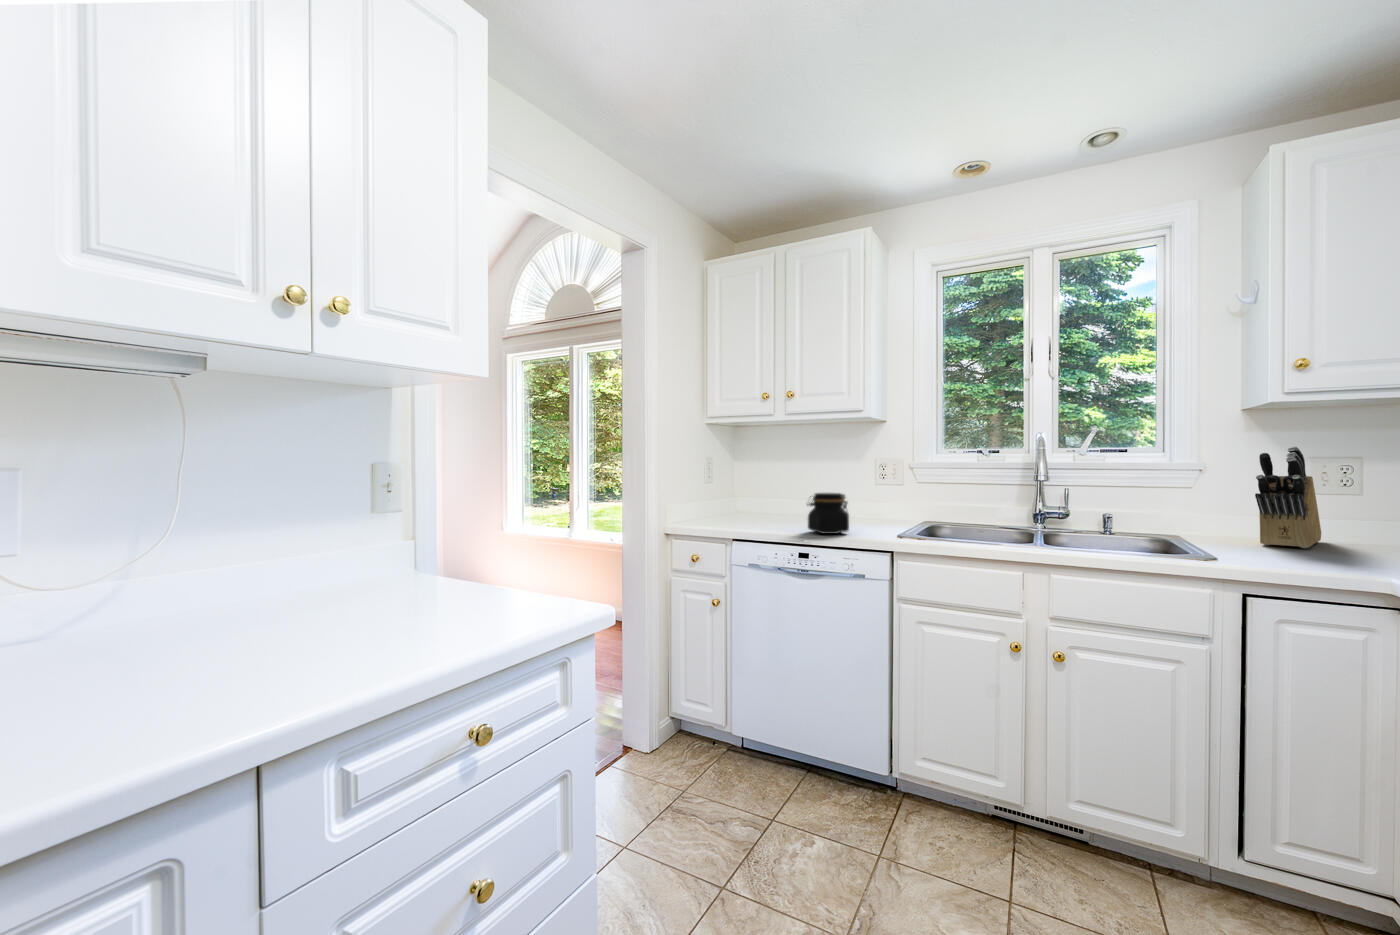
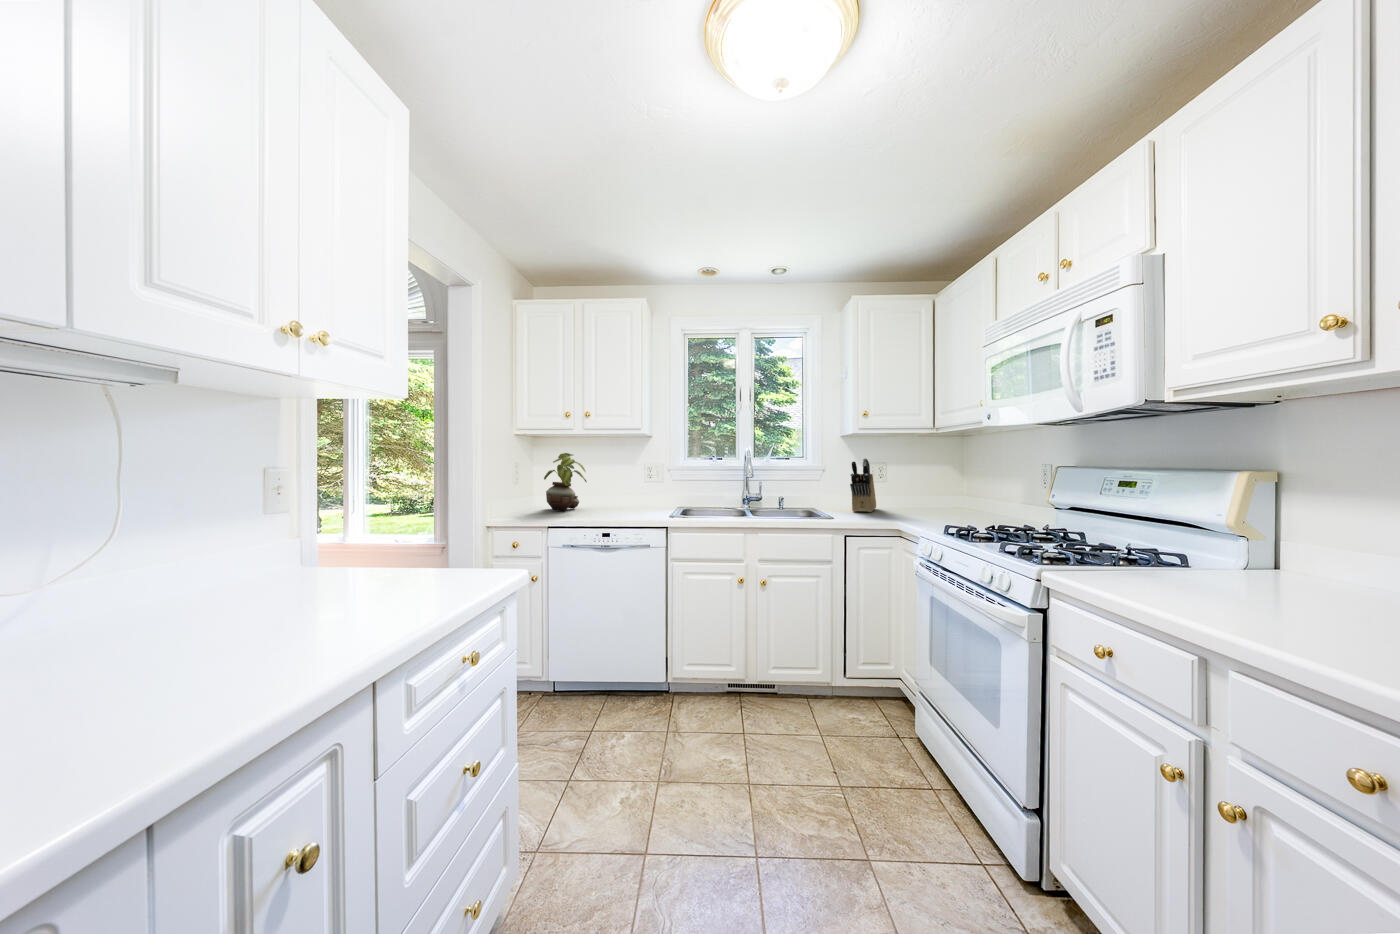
potted plant: none [746,444,798,517] -> present [544,453,587,511]
jar: present [807,493,849,534] -> none [604,490,634,519]

